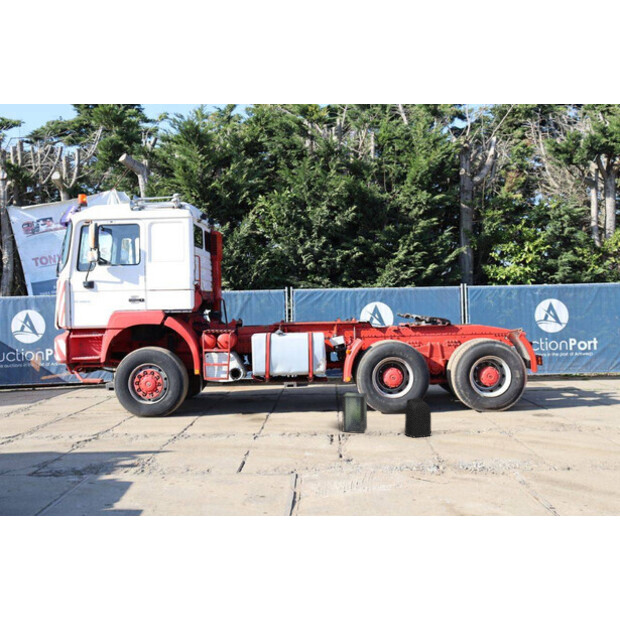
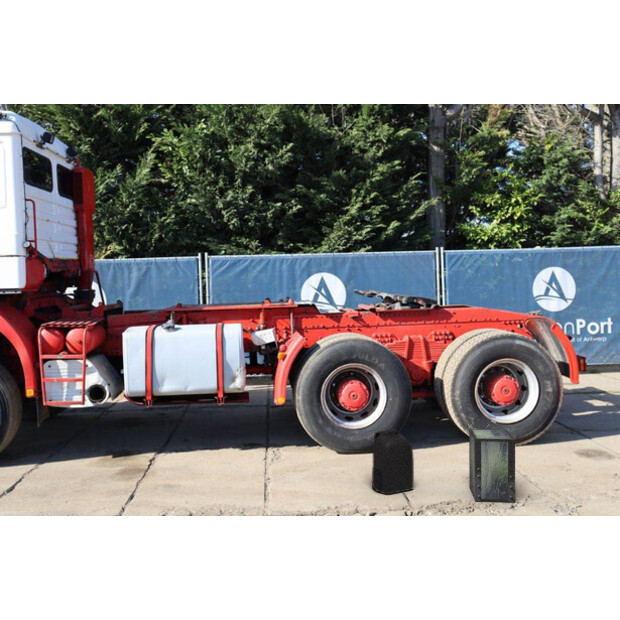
storage box: present [342,392,367,433] -> present [469,429,515,502]

